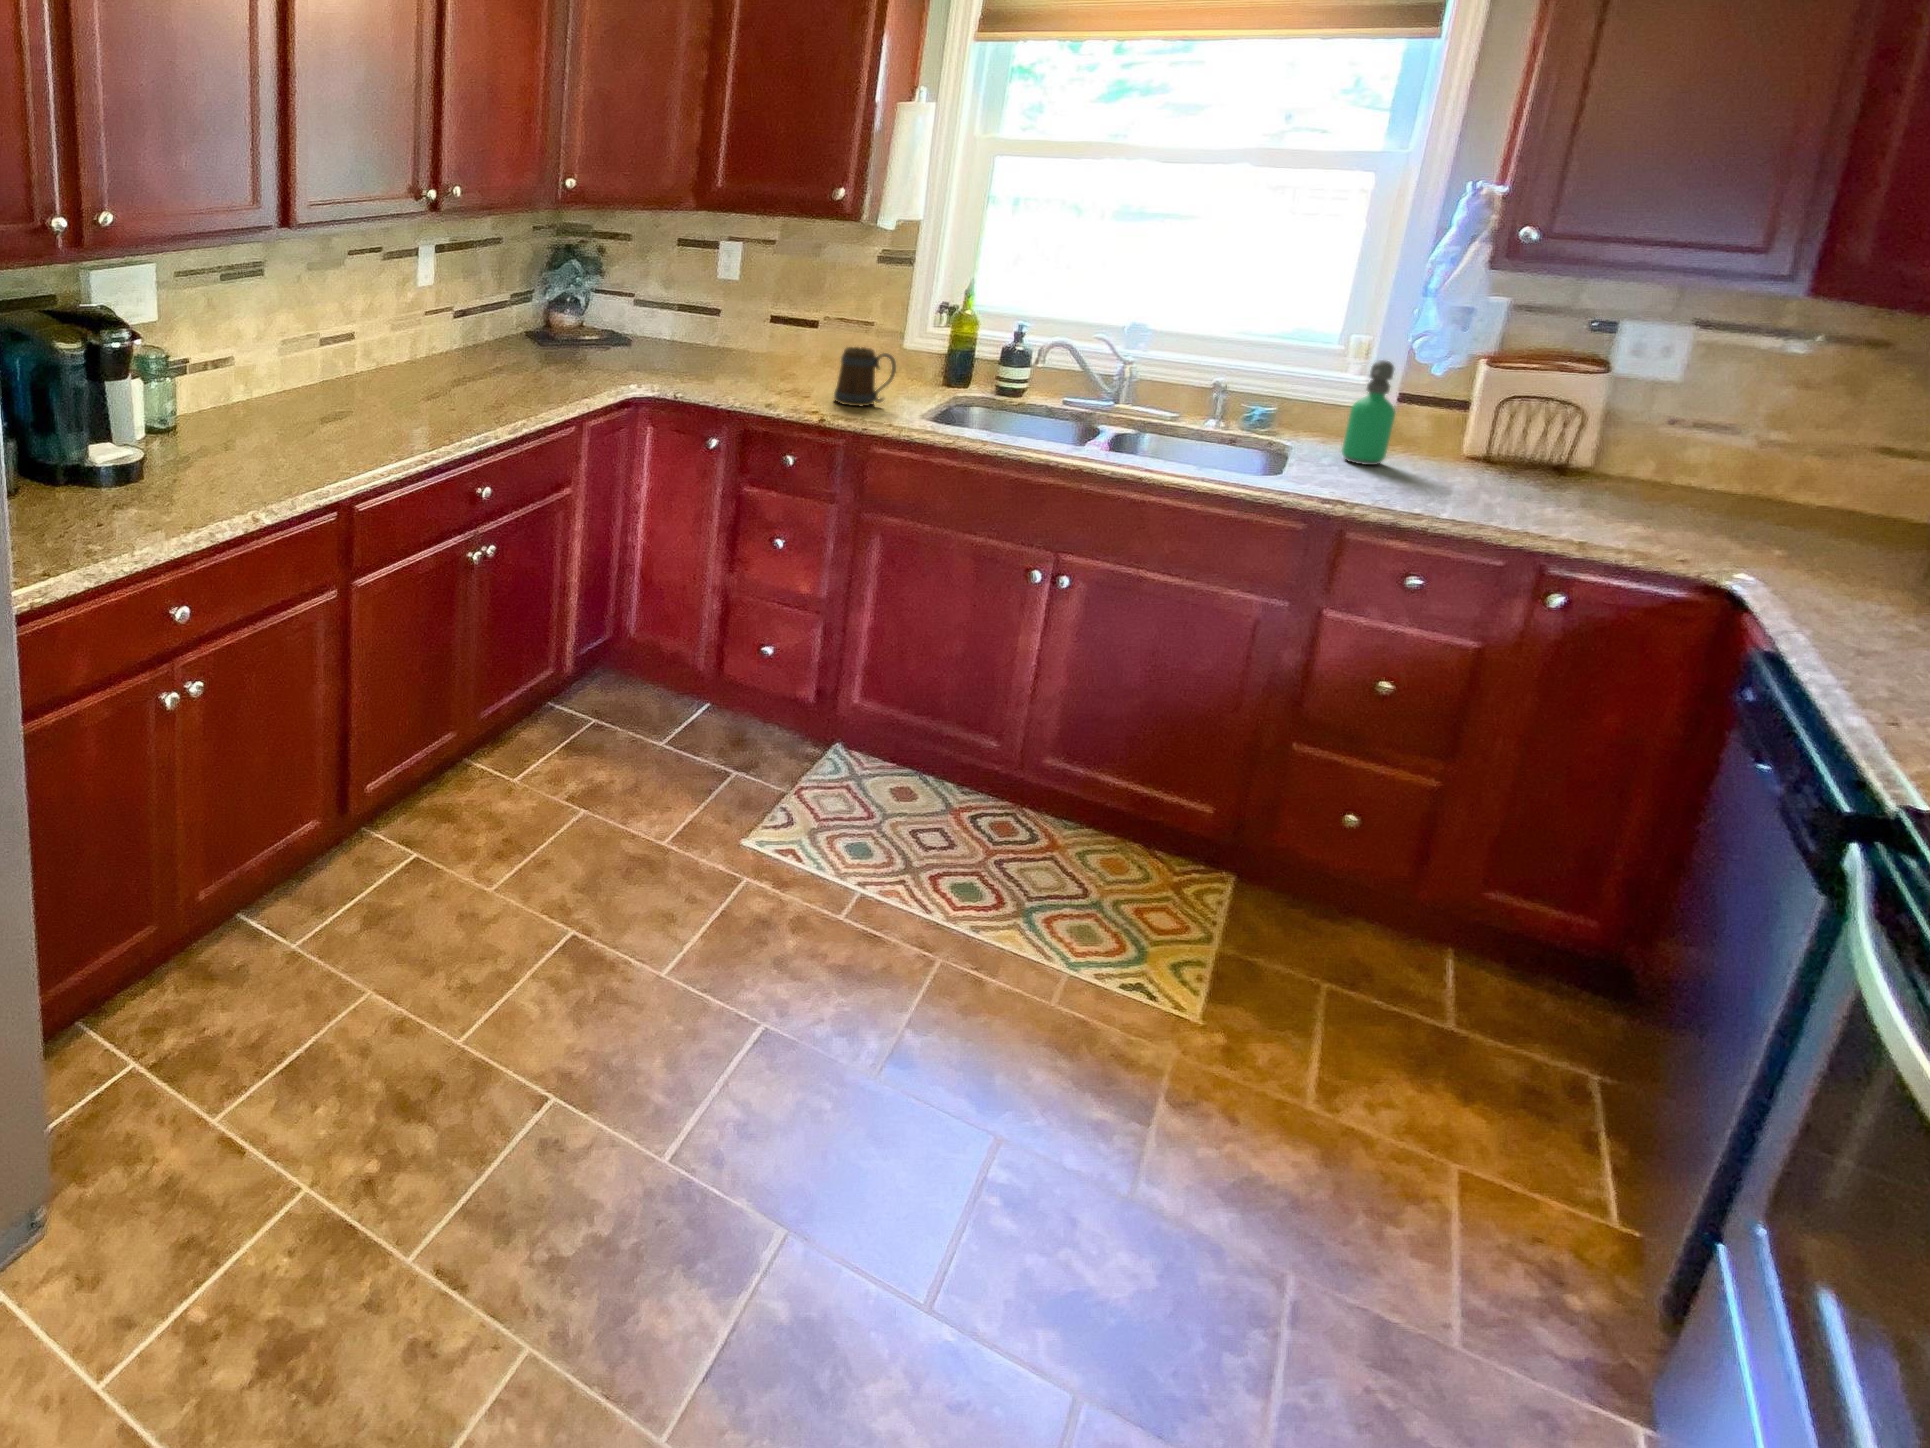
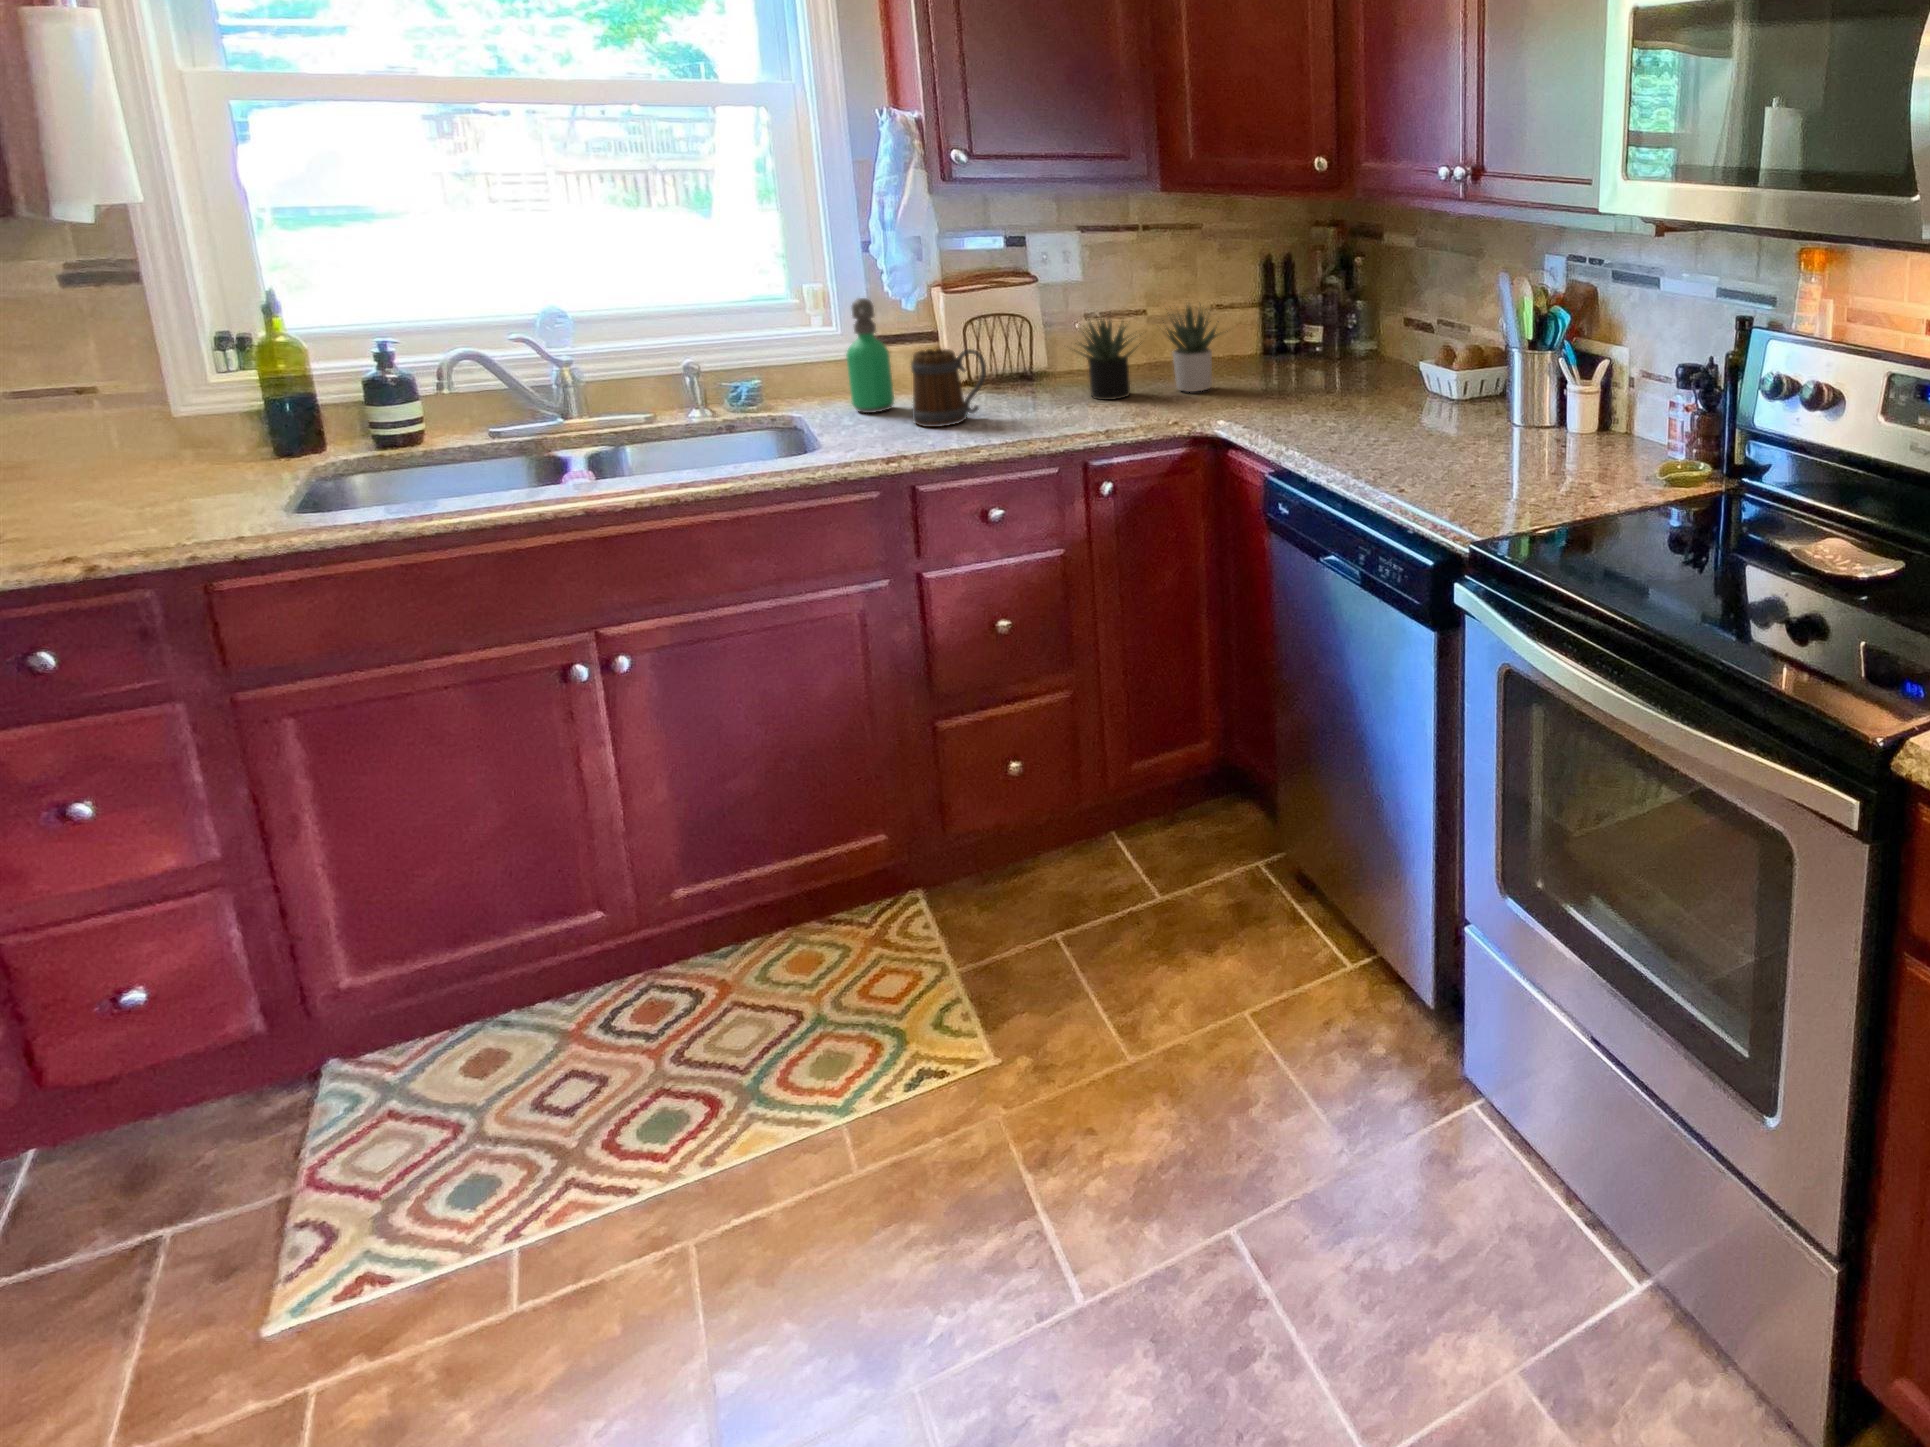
mug: present [834,347,896,406] -> present [911,348,986,427]
succulent plant: none [1602,427,1880,550] -> present [1079,305,1219,400]

